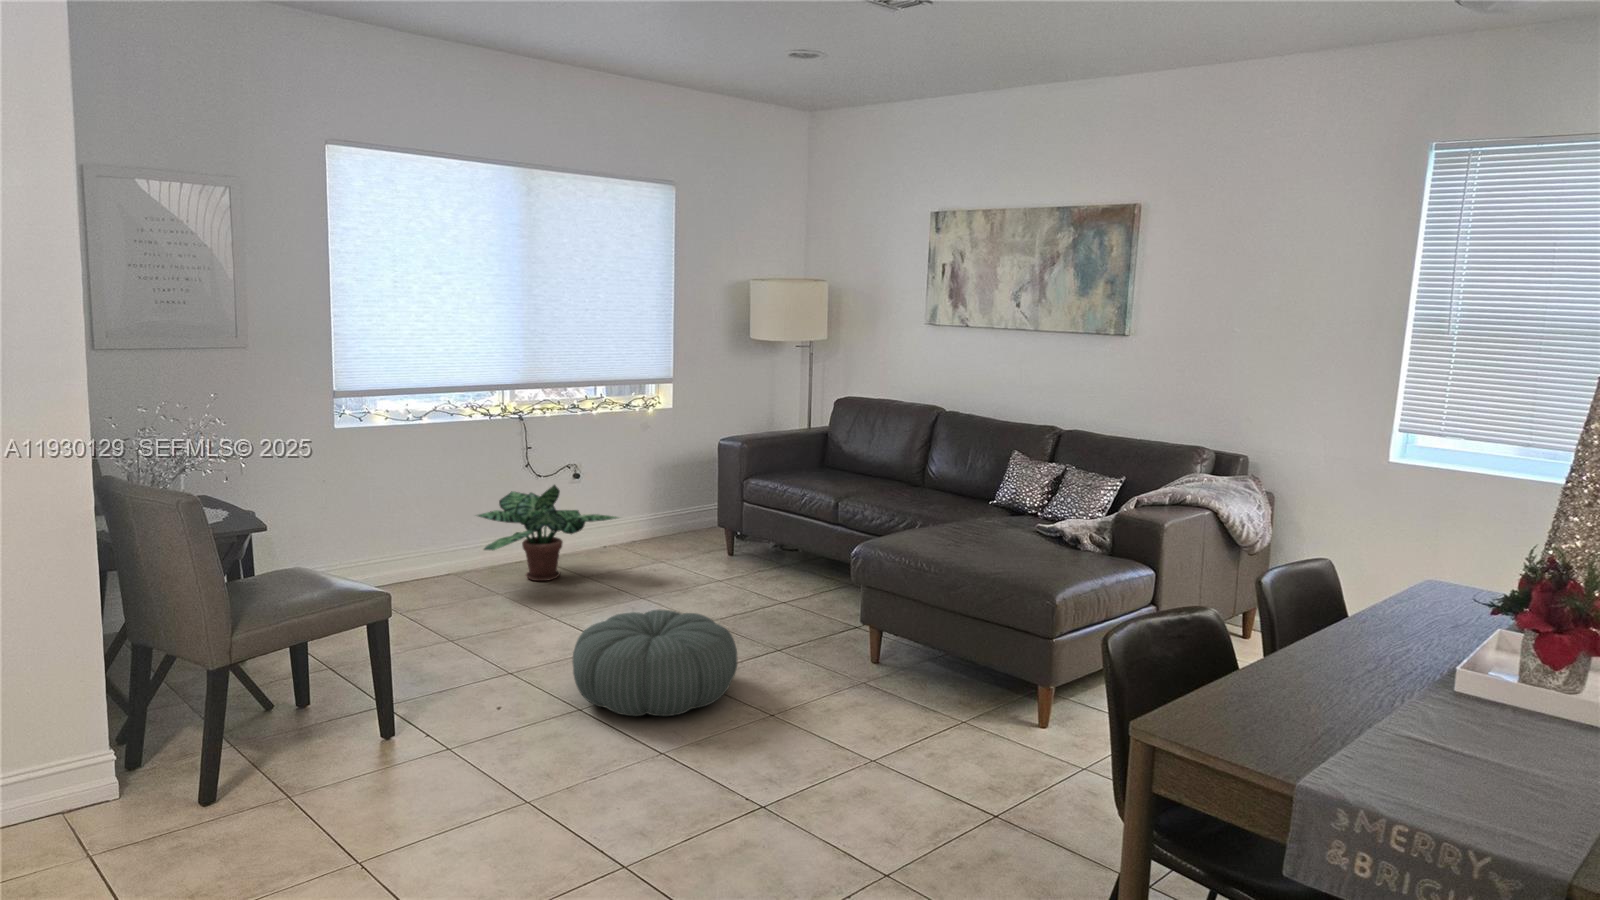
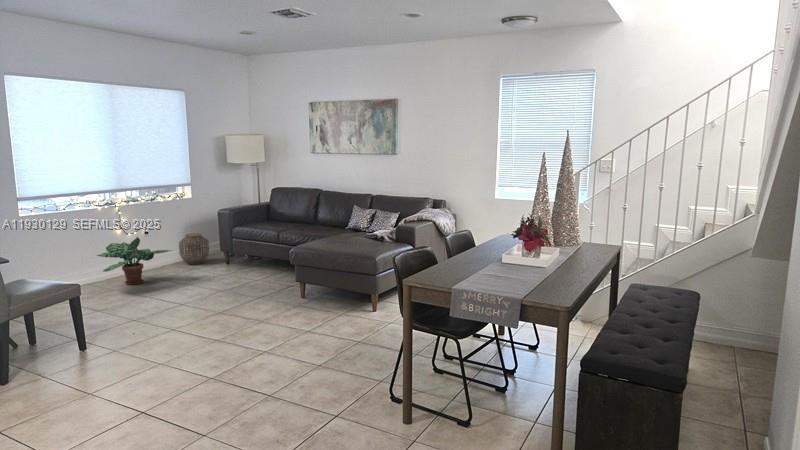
woven basket: none [641,484,699,548] -> present [179,233,209,264]
pouf: present [572,609,737,716] -> none [168,285,246,331]

